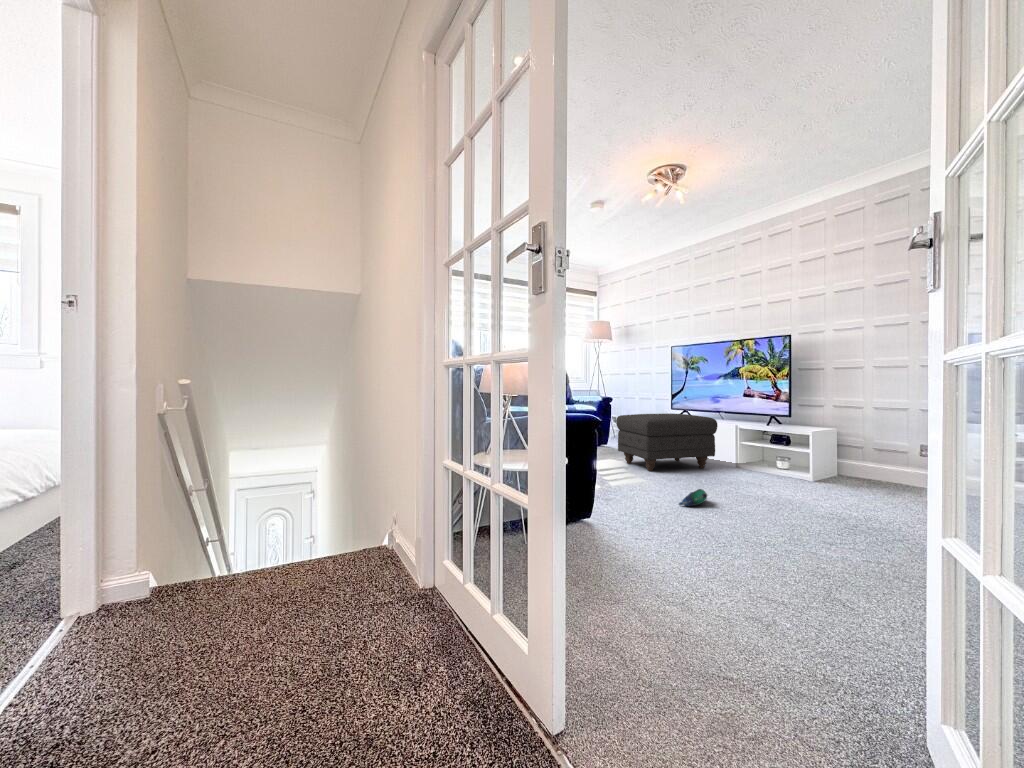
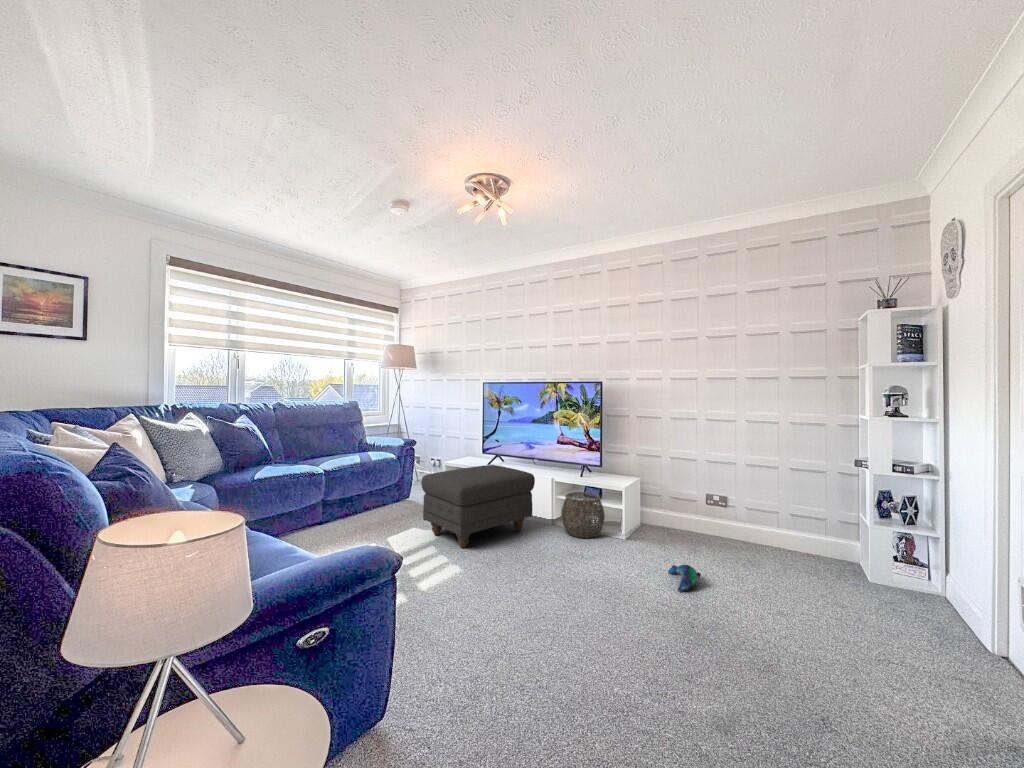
woven basket: none [744,438,791,478] -> present [561,492,605,538]
plush toy: present [679,489,707,506] -> present [668,565,701,591]

